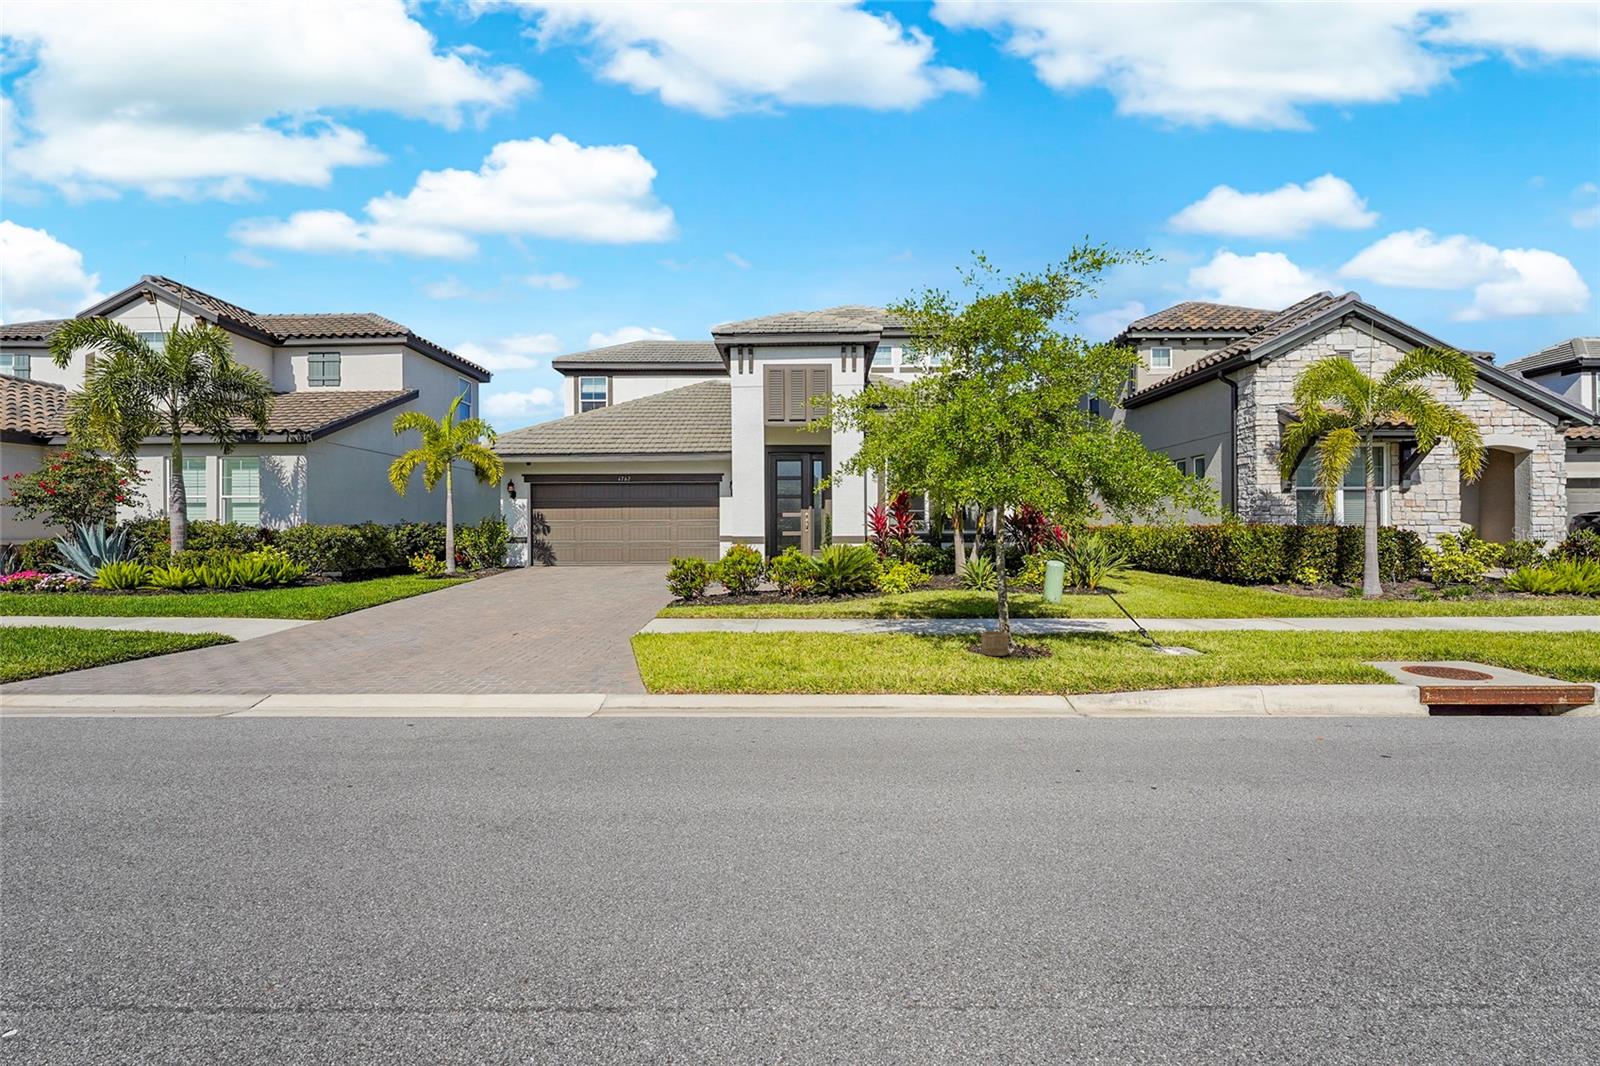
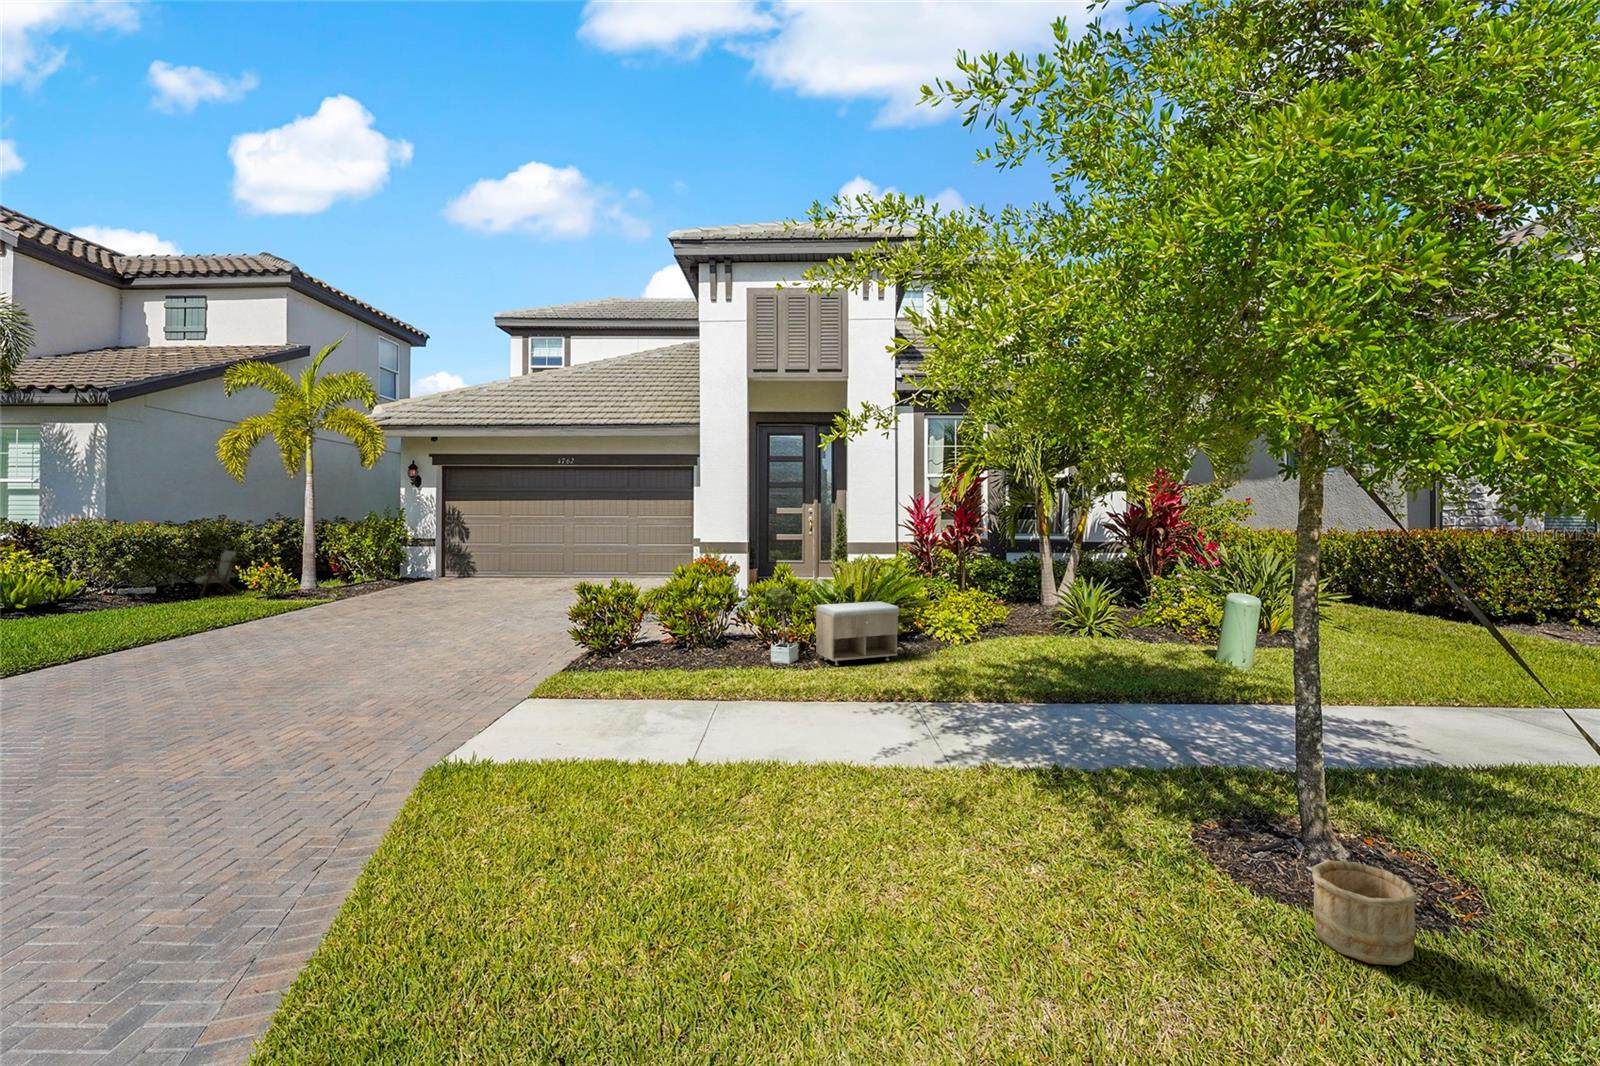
lounge chair: none [365,544,404,578] -> present [191,550,241,598]
potted tree: none [784,558,803,602] -> present [765,586,798,664]
storage bench: none [814,568,861,603] -> present [816,601,899,665]

